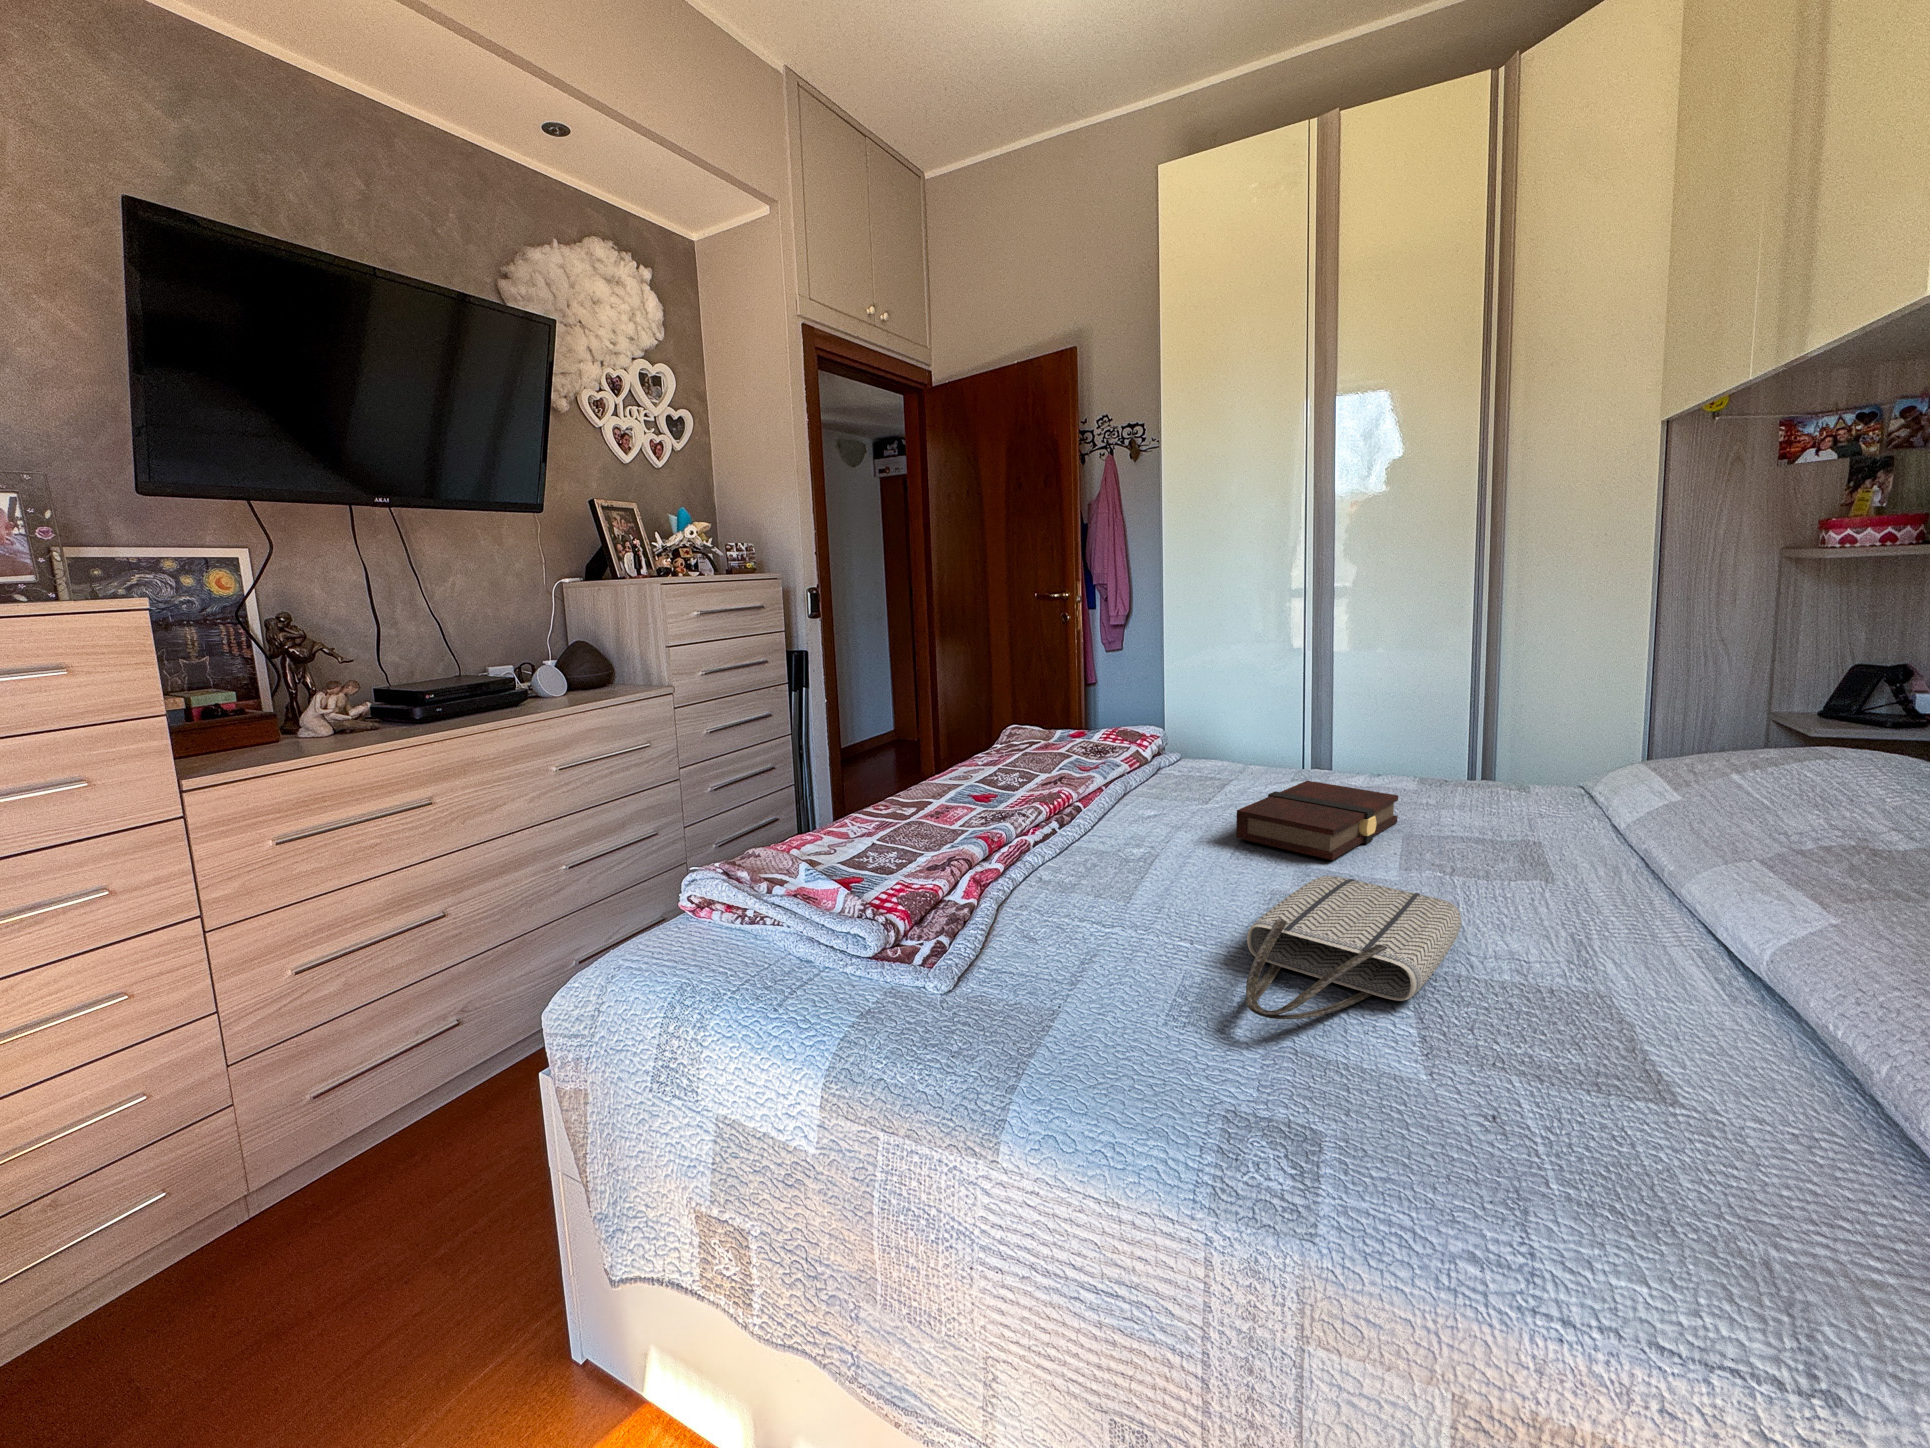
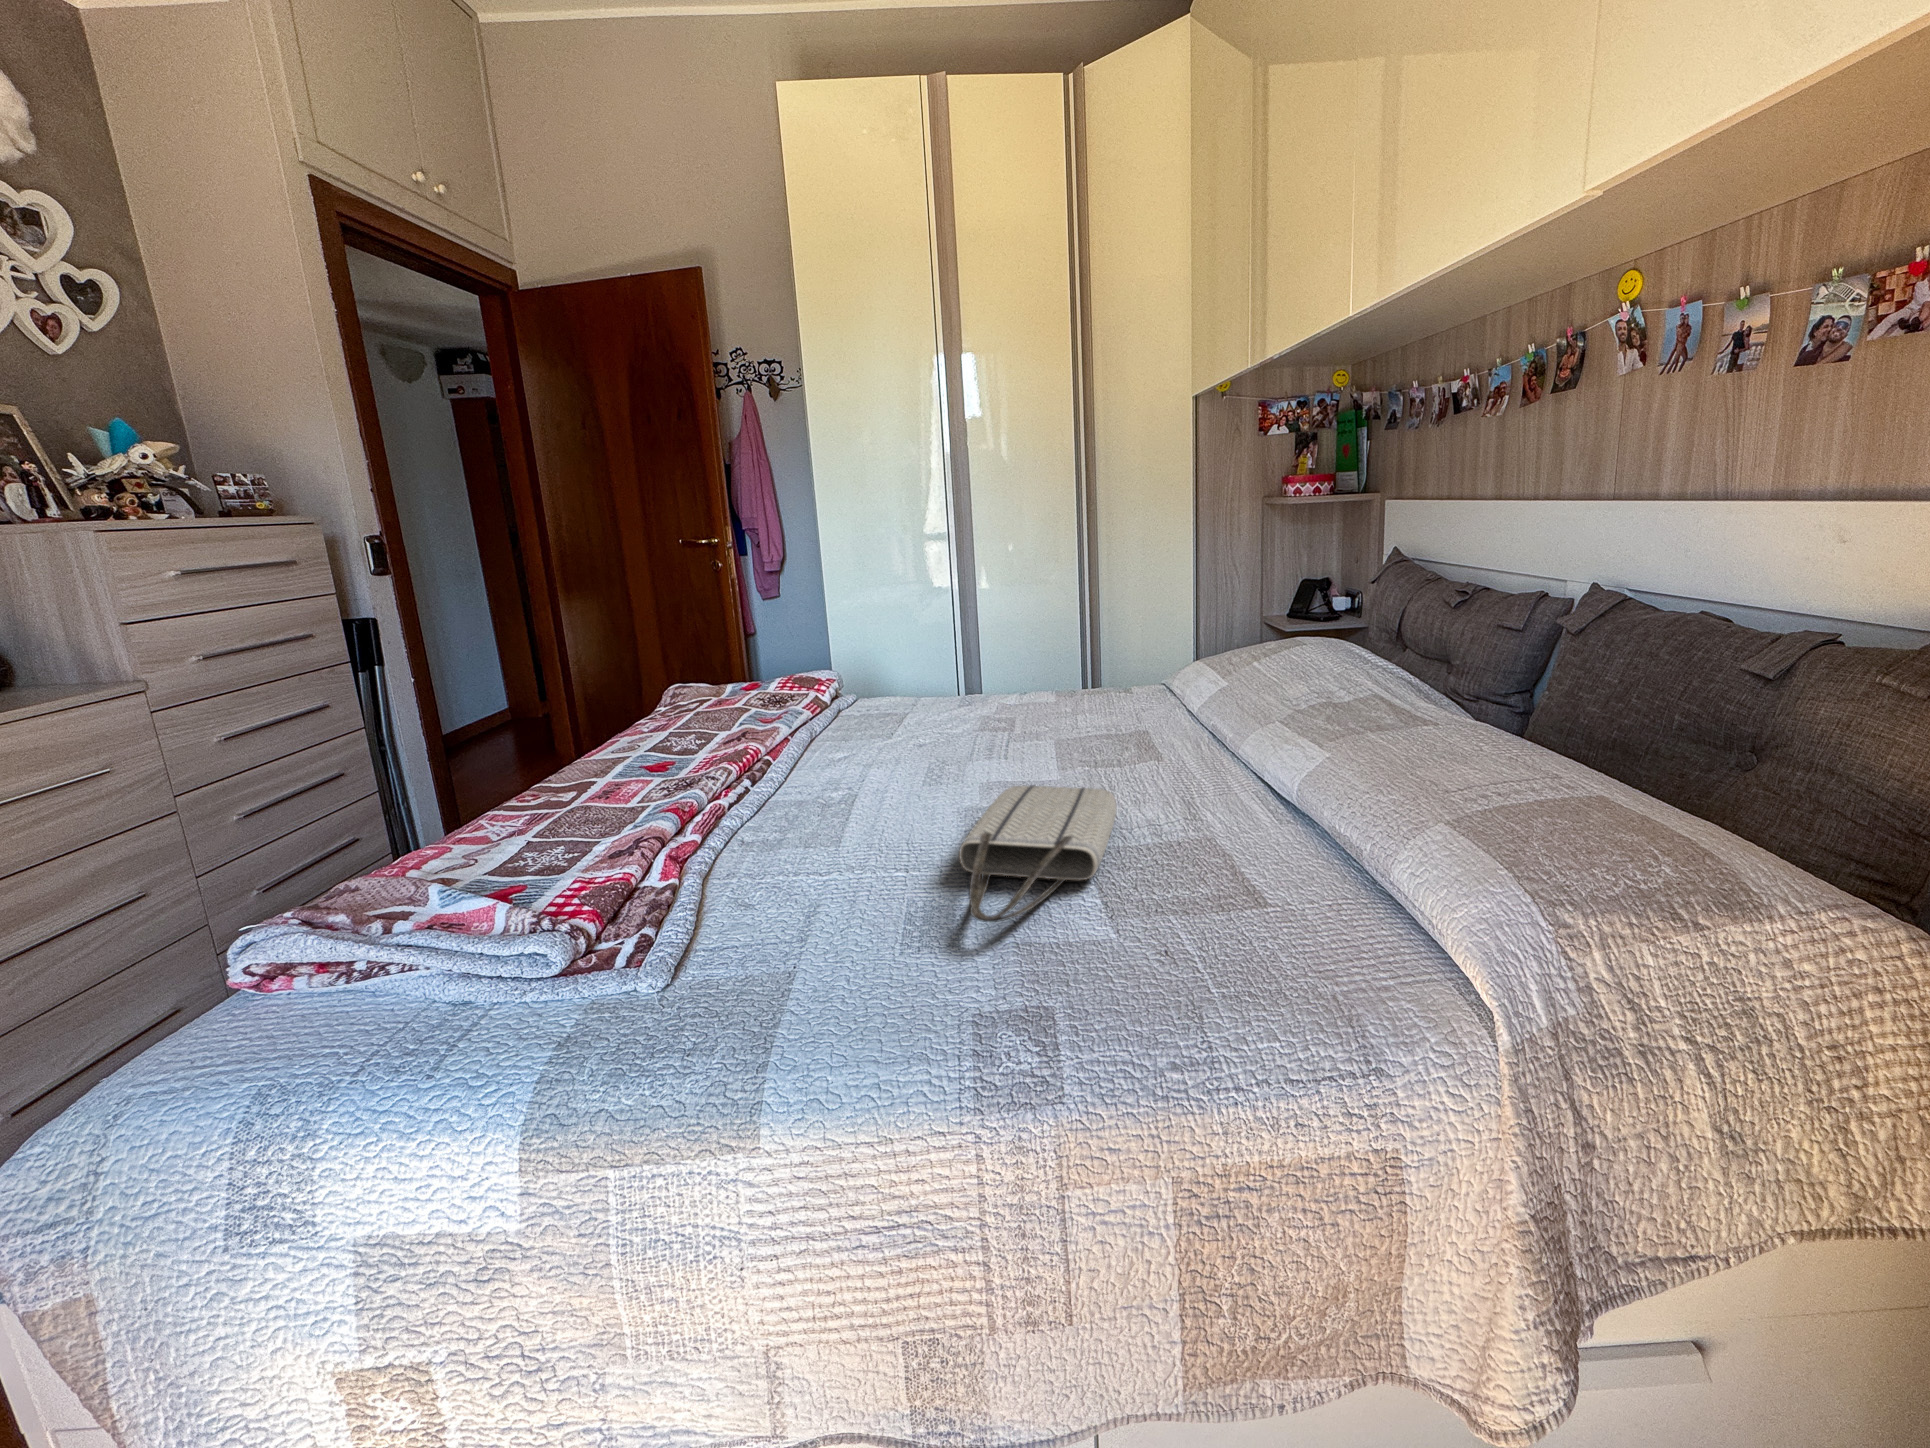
book: present [1236,781,1398,860] -> none [926,705,1053,773]

